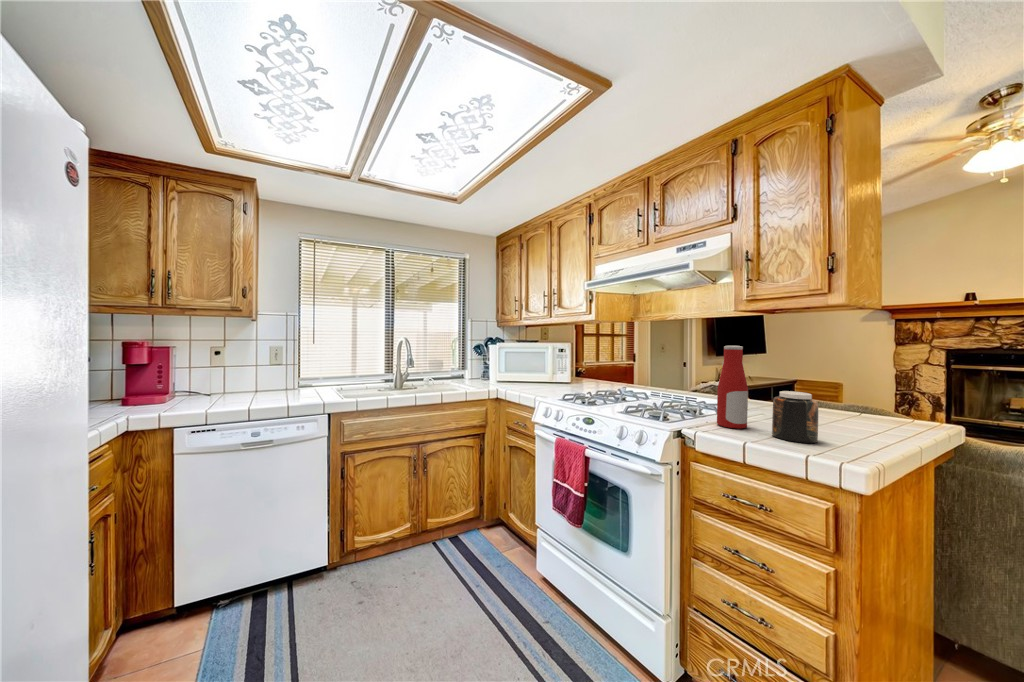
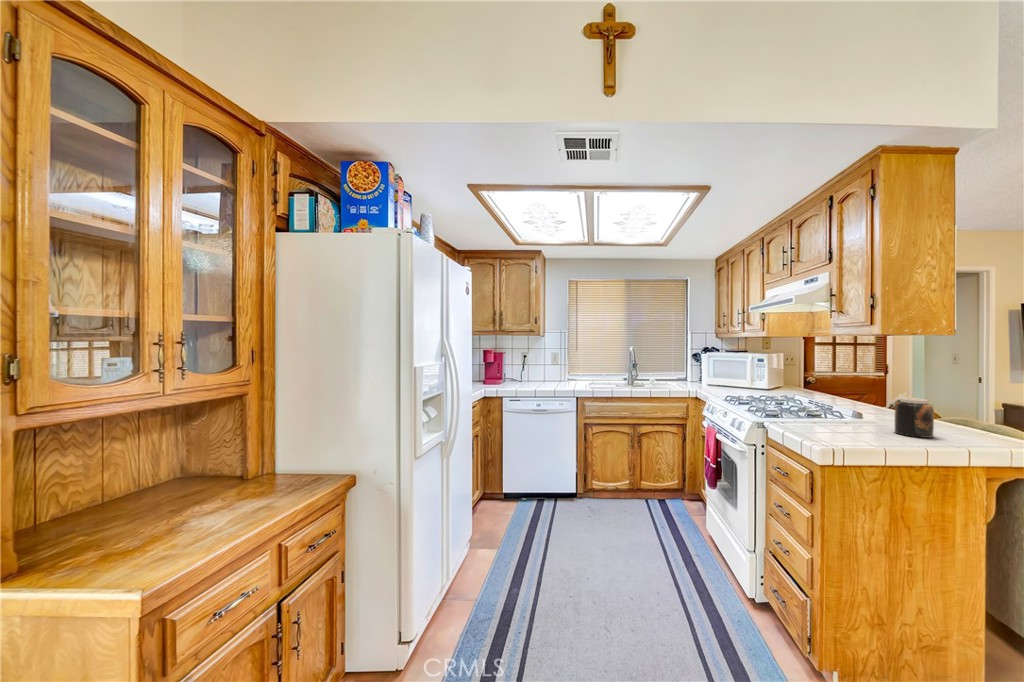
bottle: present [717,346,748,429] -> none [859,360,887,426]

